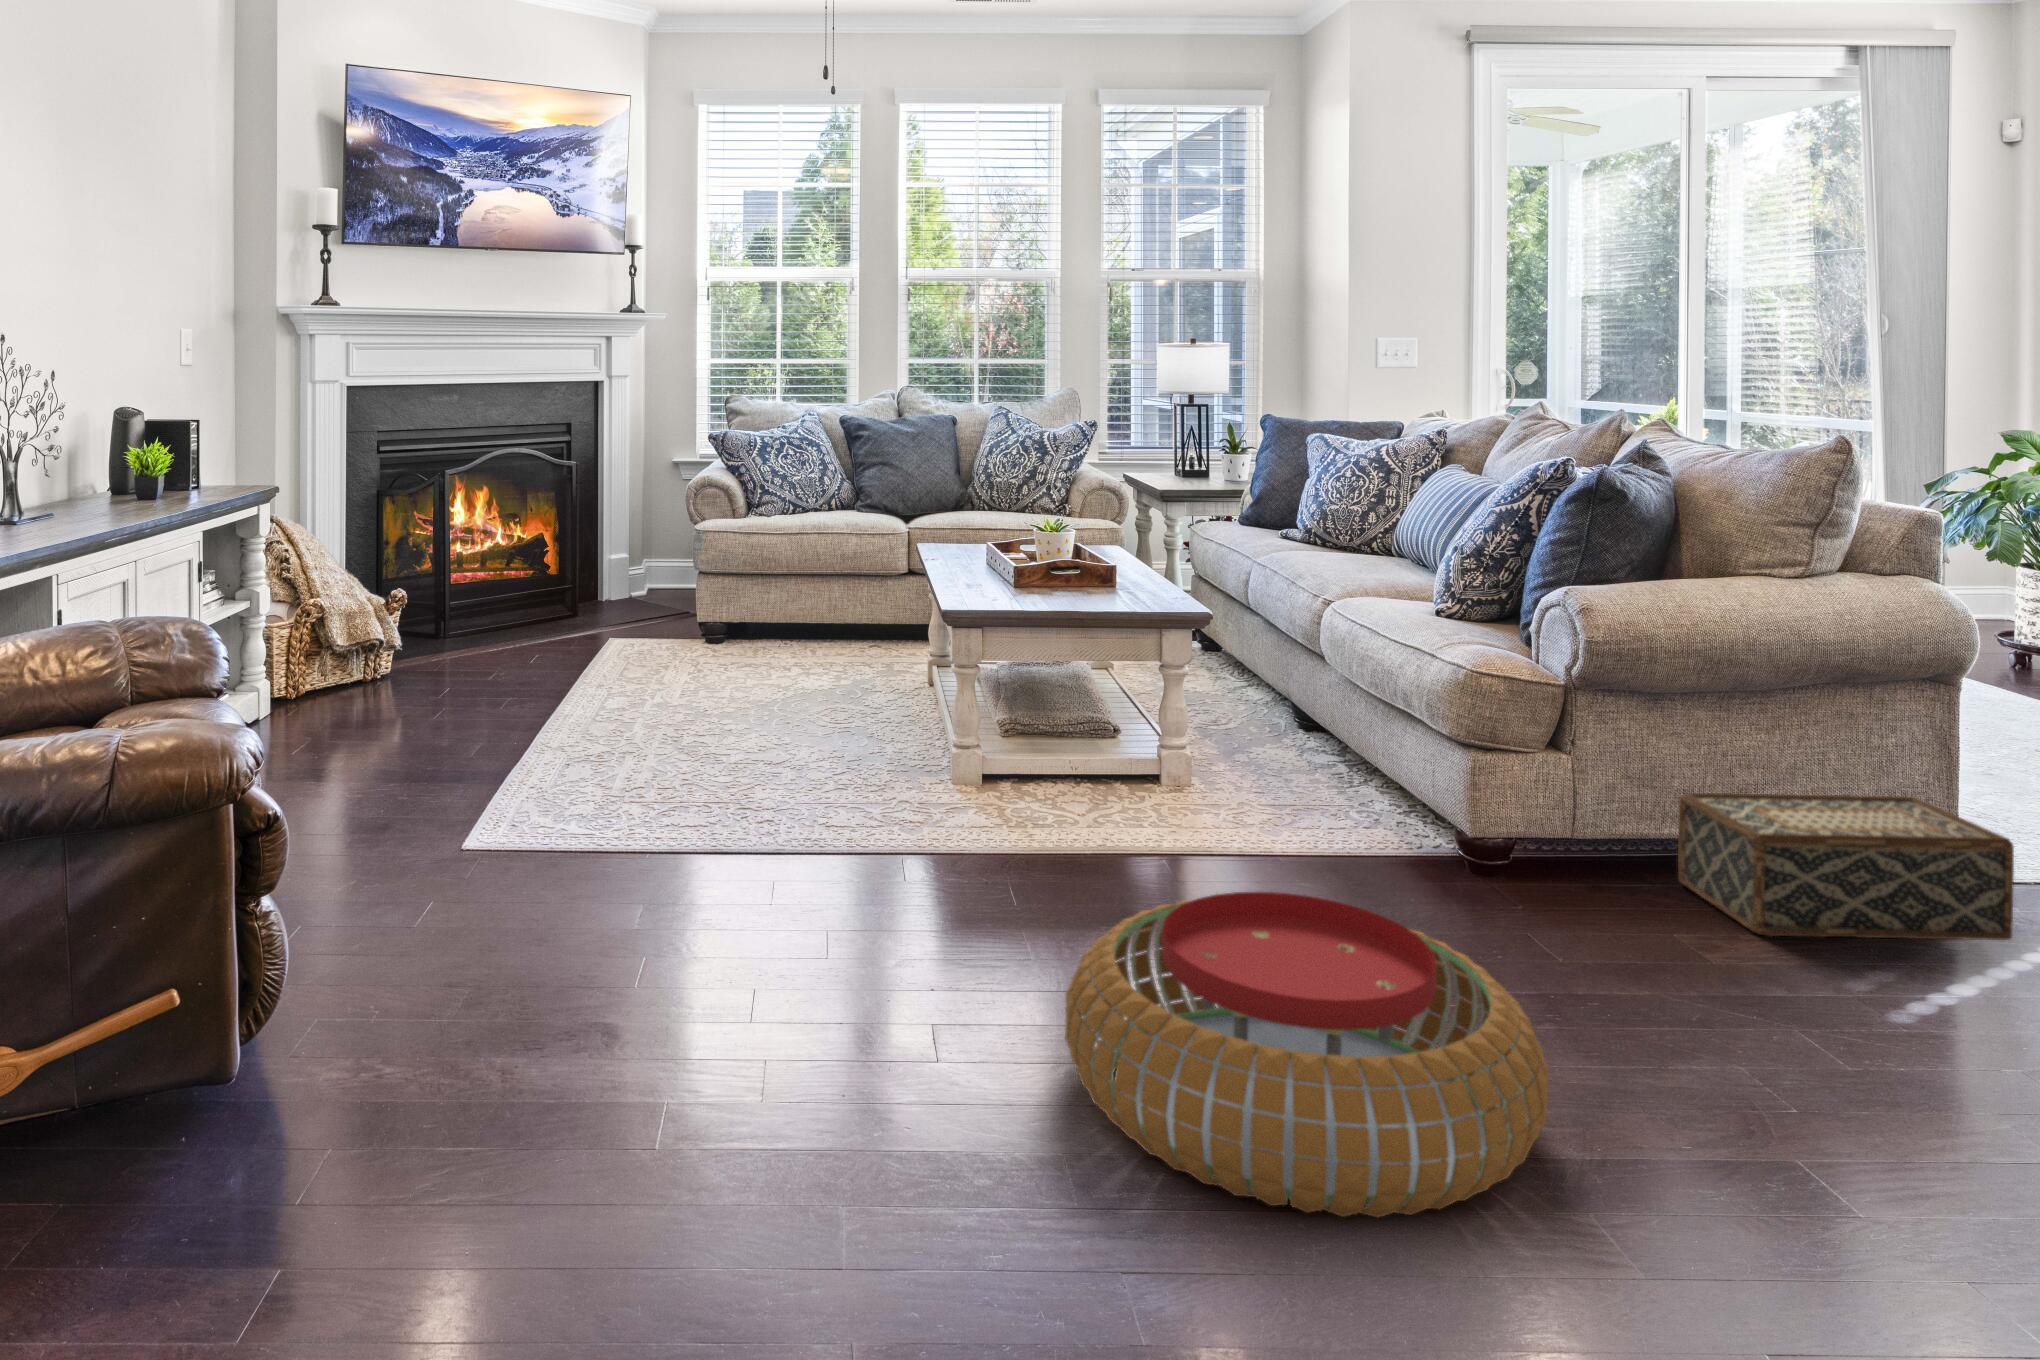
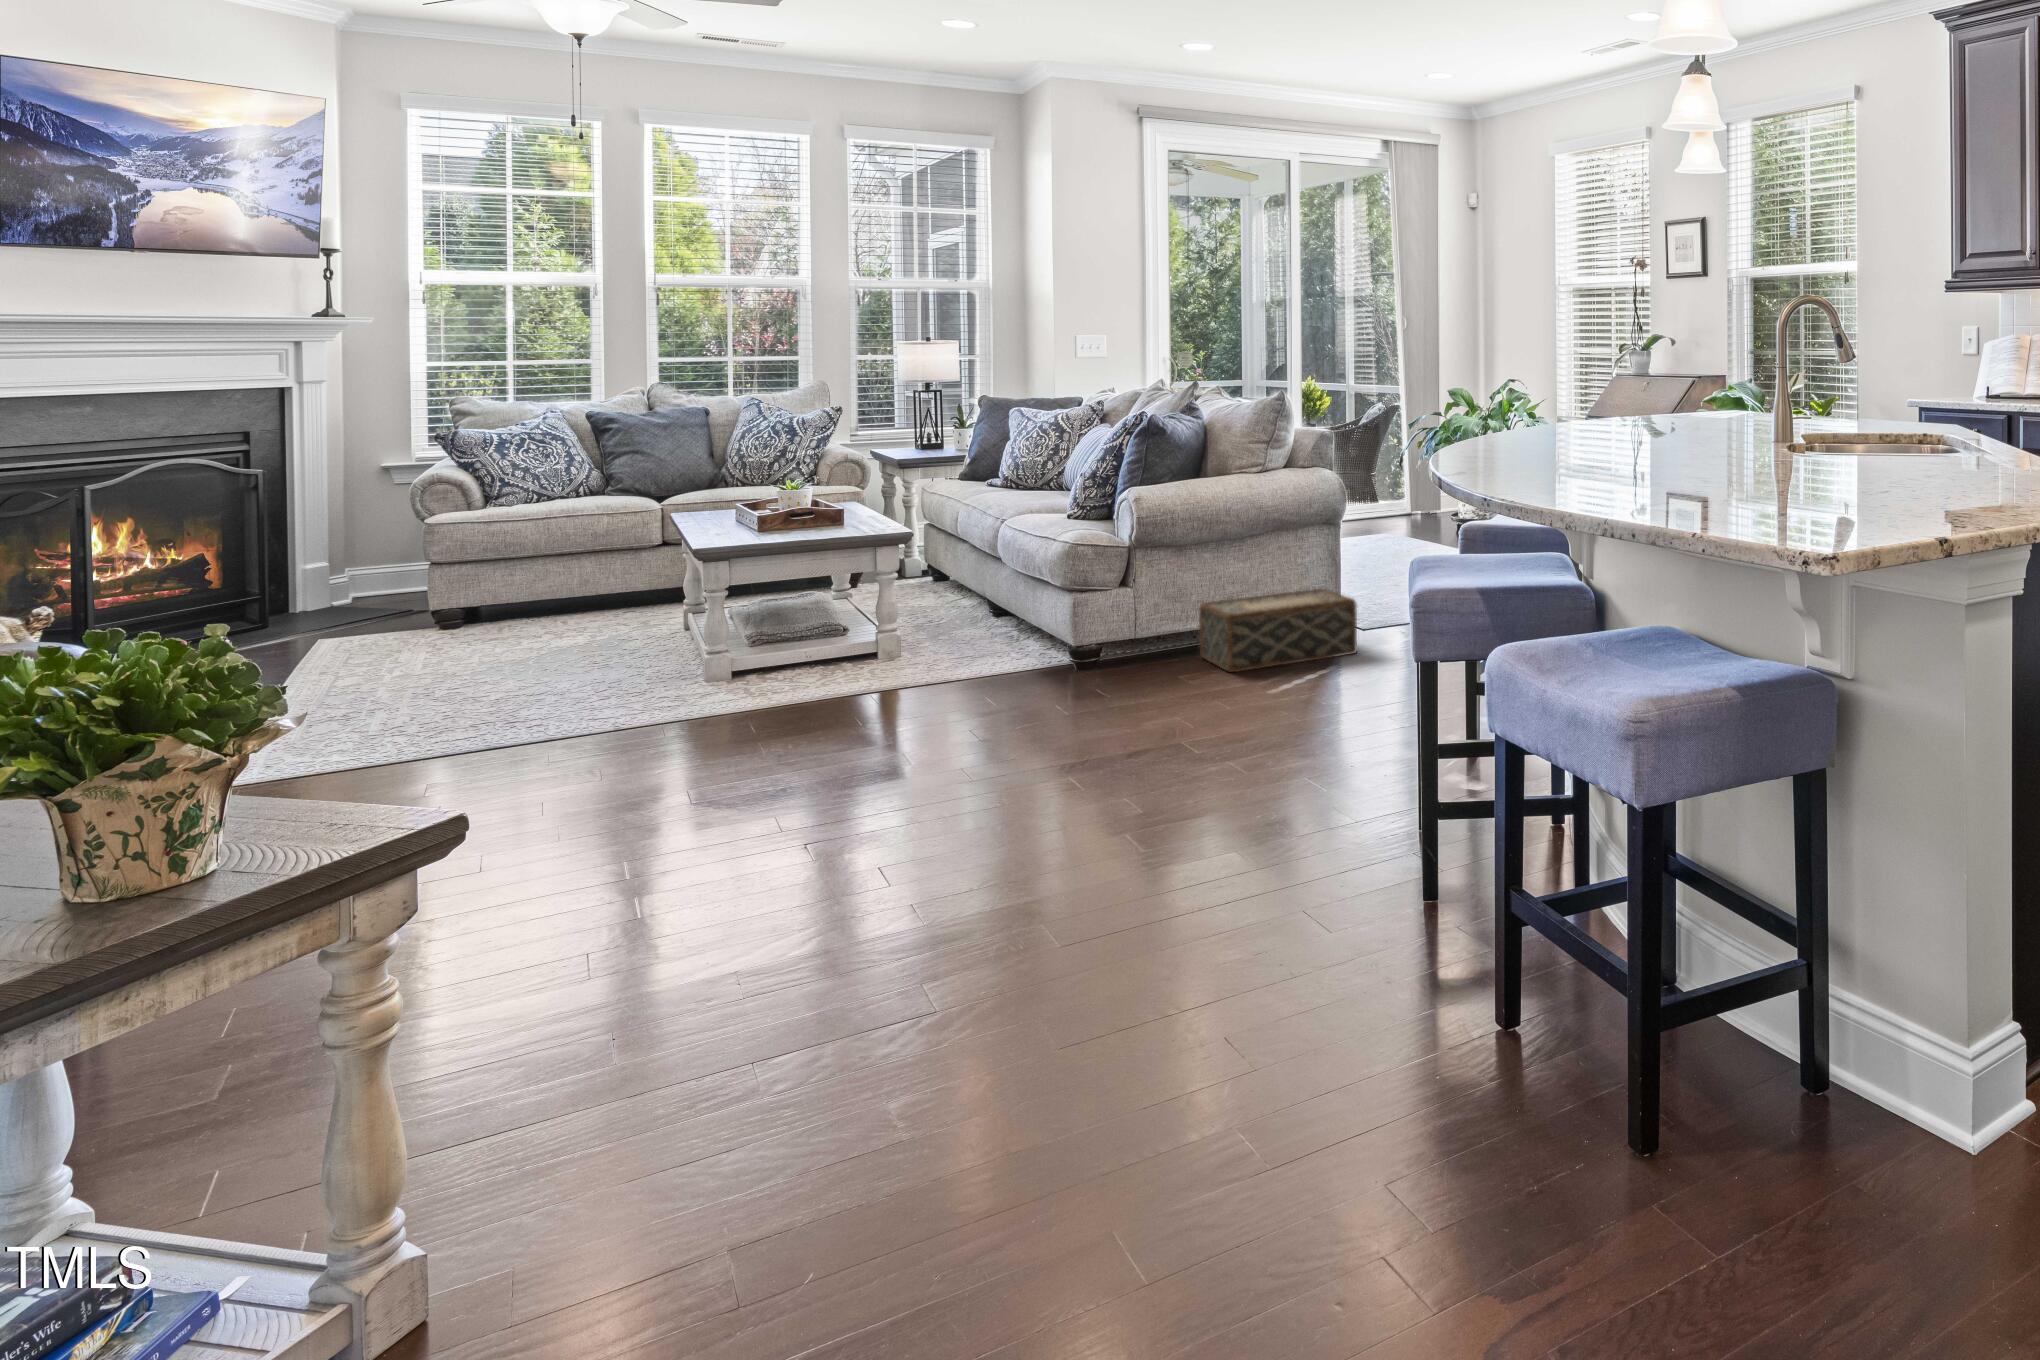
pouf: present [1065,892,1549,1218] -> none [770,672,1066,828]

